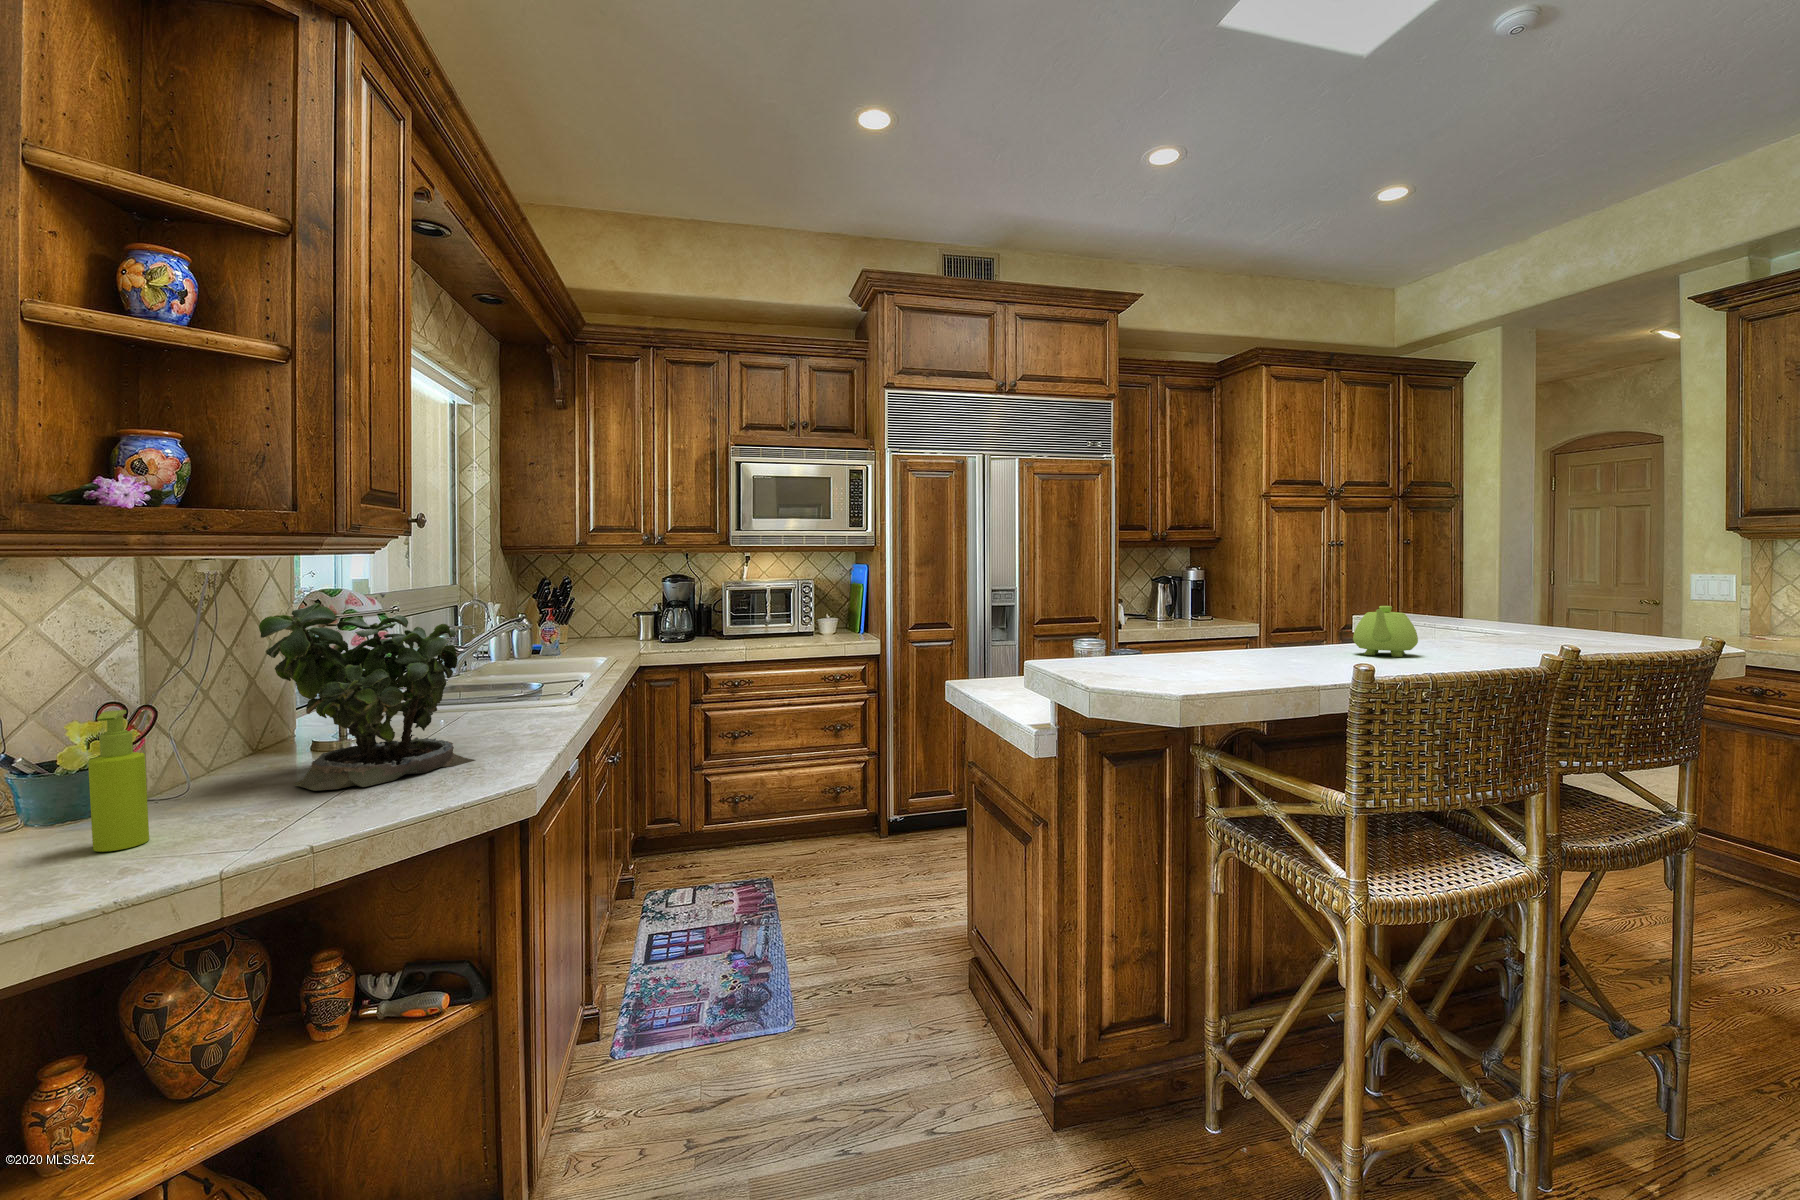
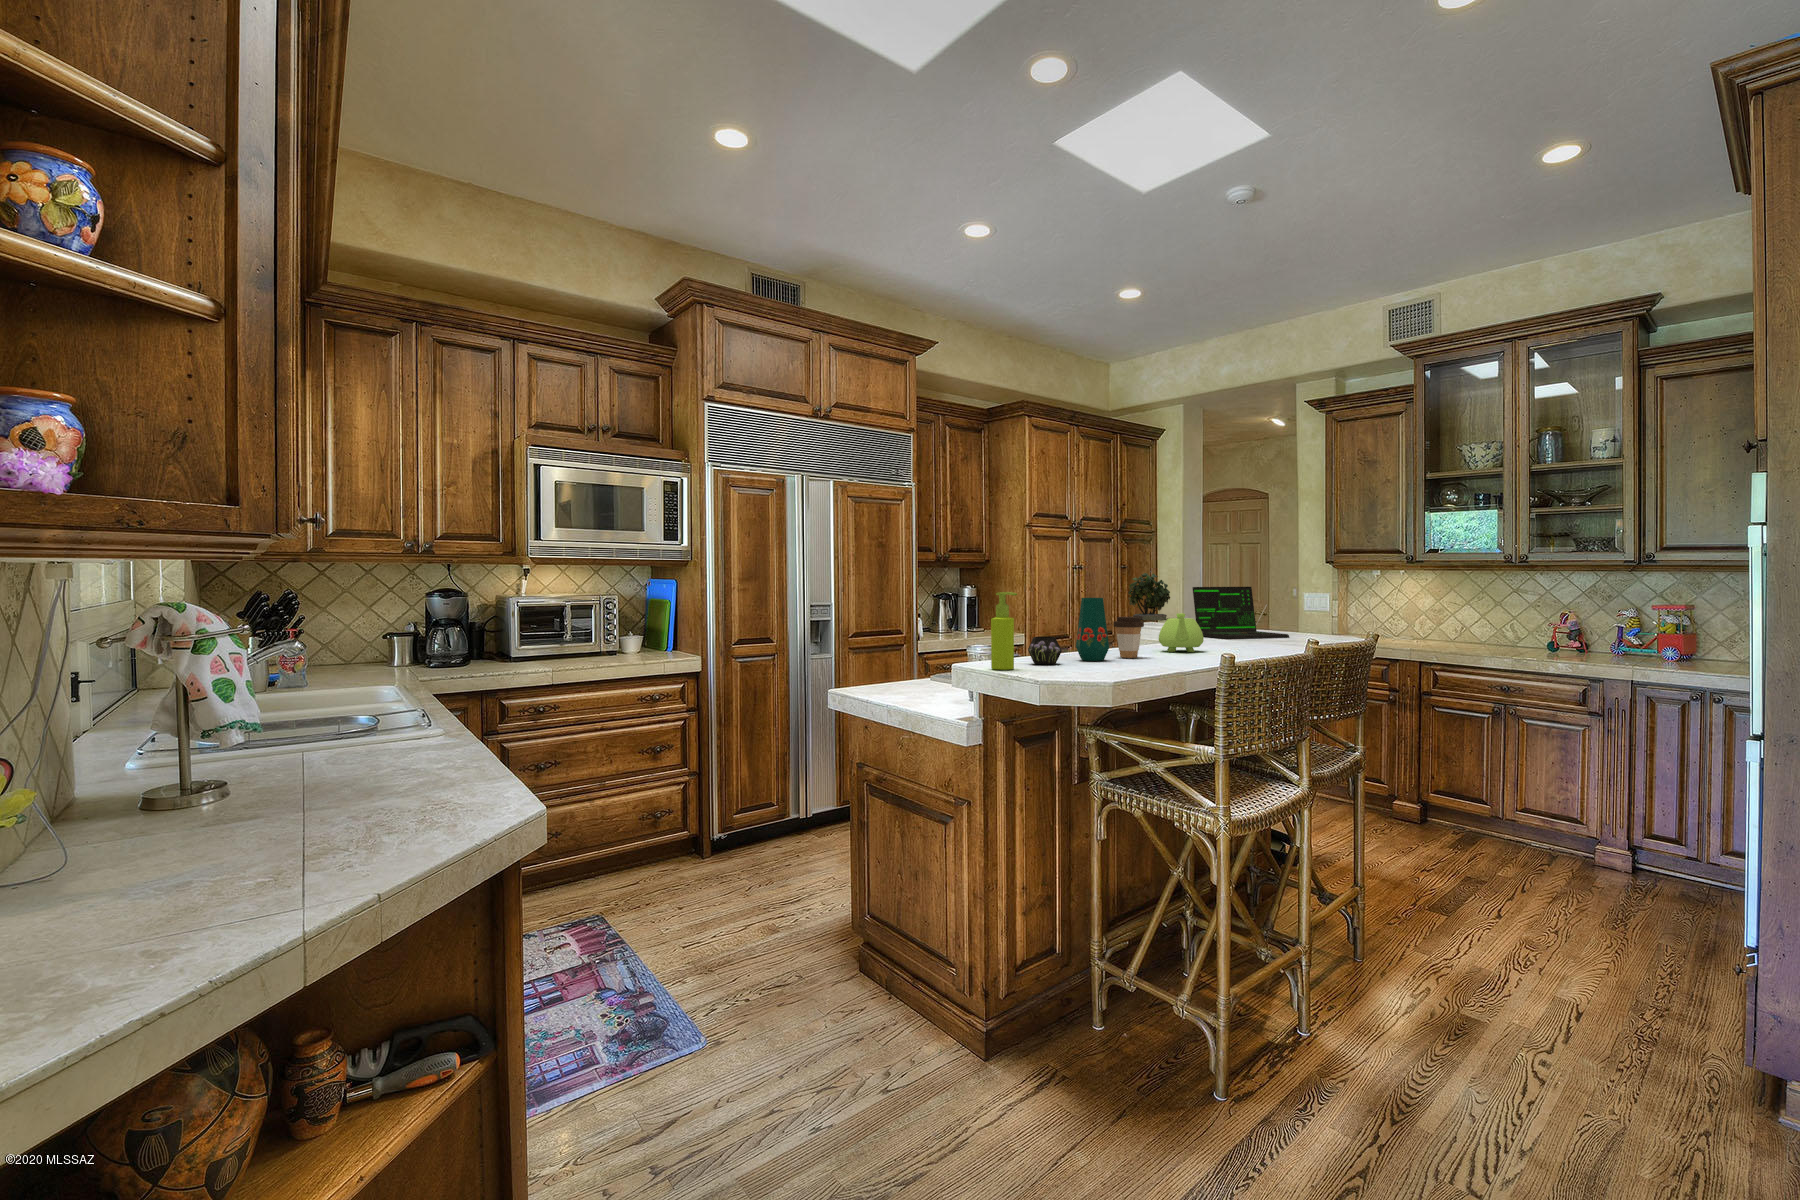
laptop: none [1453,569,1599,639] -> present [1193,587,1289,639]
vase: none [1142,586,1254,667] -> present [1028,598,1109,664]
potted plant: present [259,593,475,791] -> present [1128,573,1170,620]
coffee cup: none [1270,610,1314,662] -> present [1114,617,1144,658]
soap dispenser: present [88,710,149,852] -> present [991,592,1017,670]

